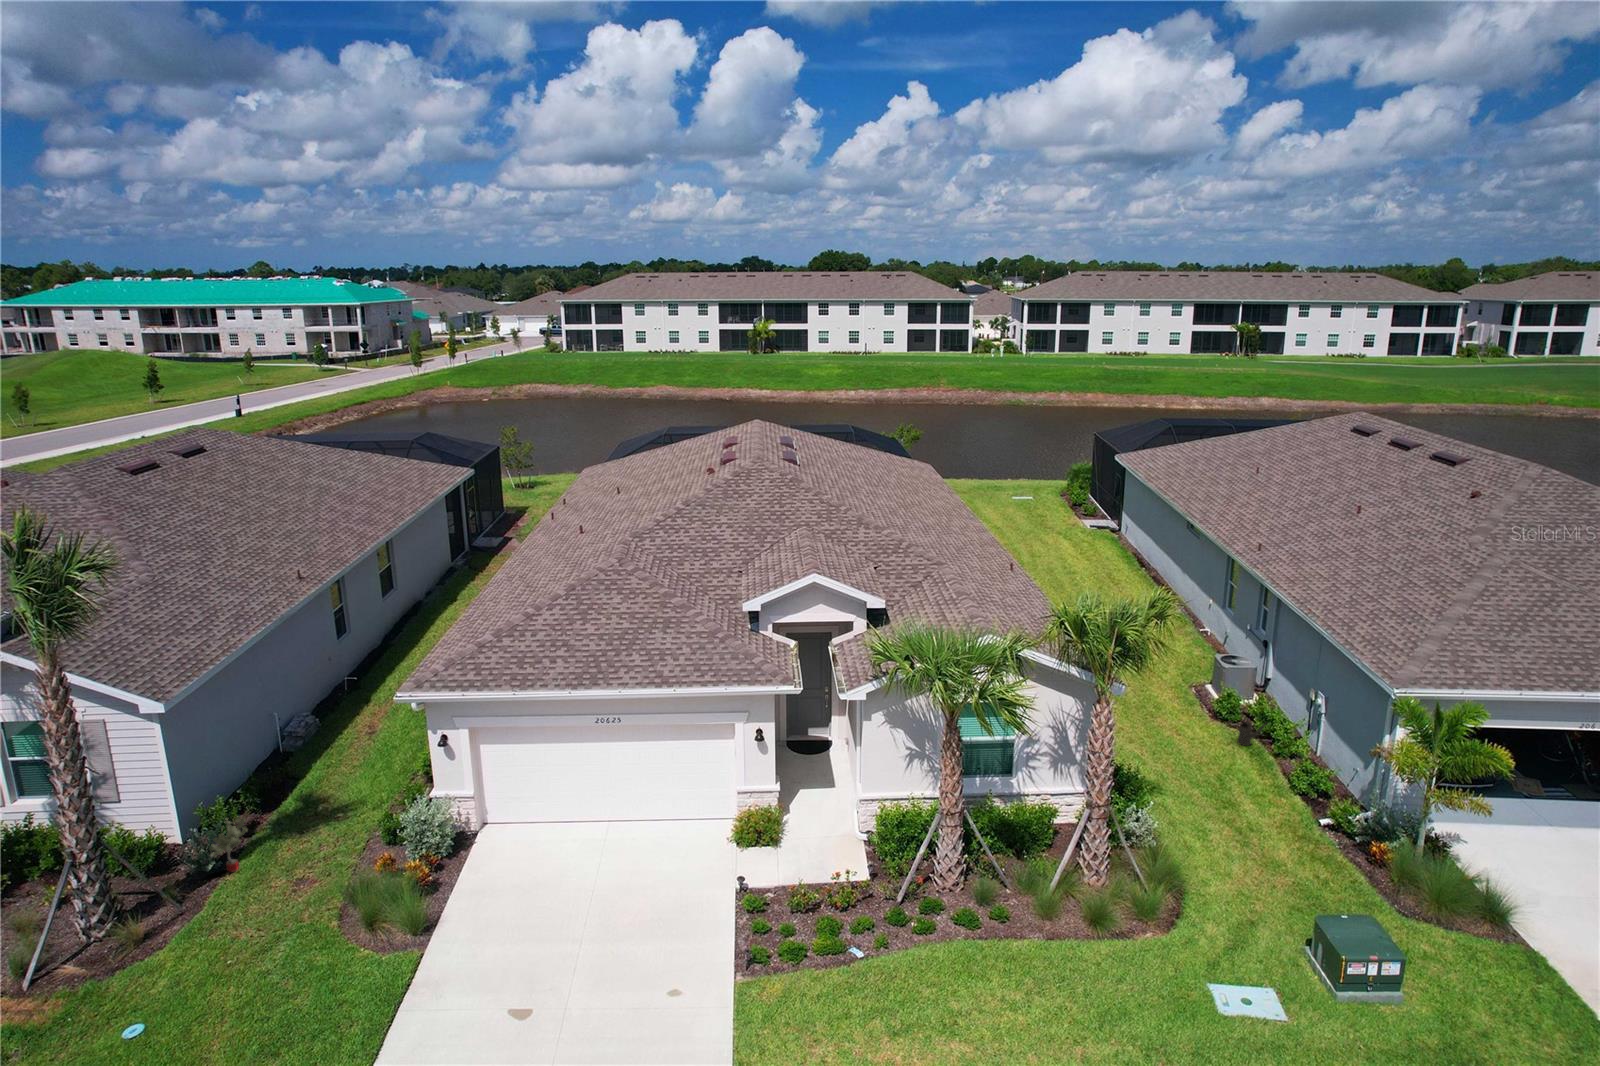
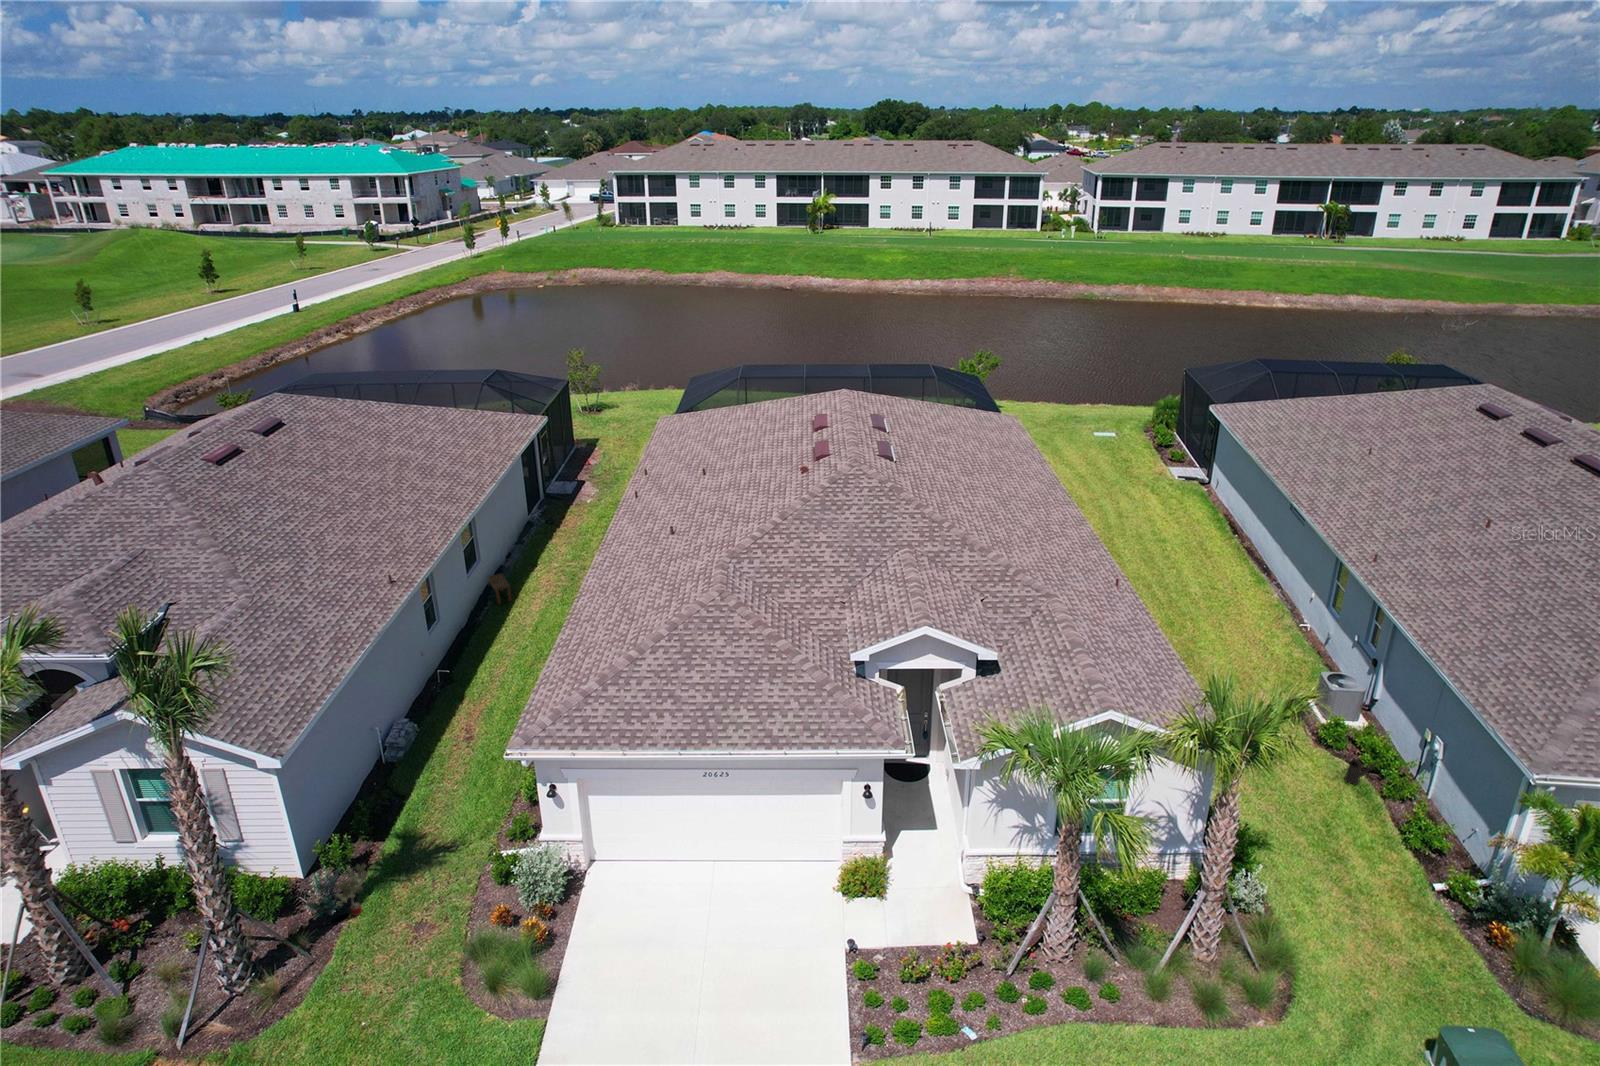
bench: none [406,602,429,630] -> present [488,574,512,604]

